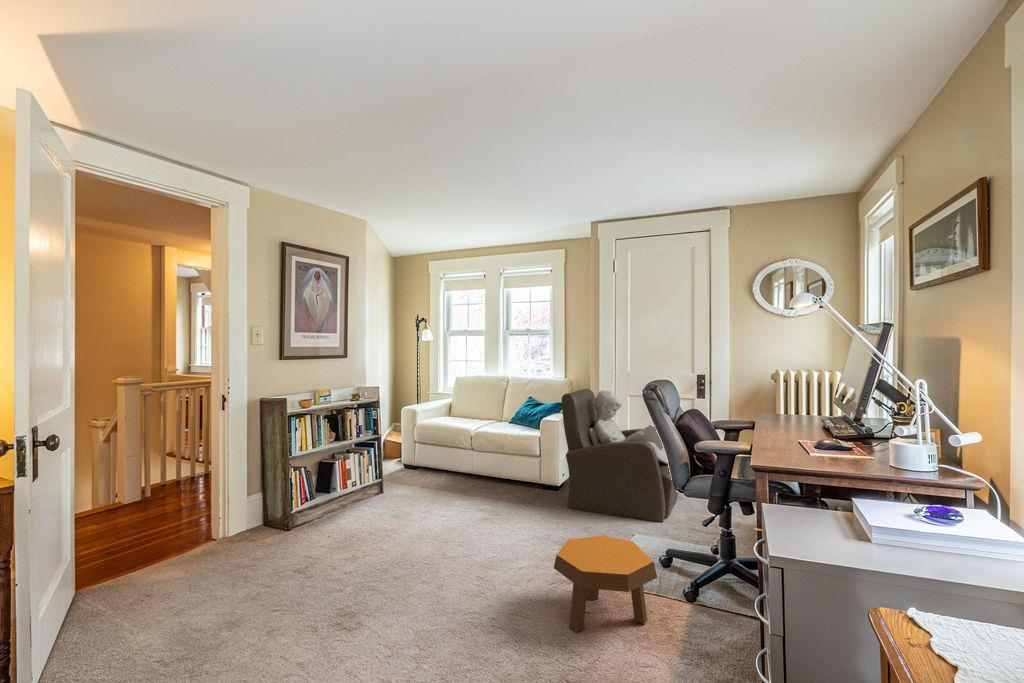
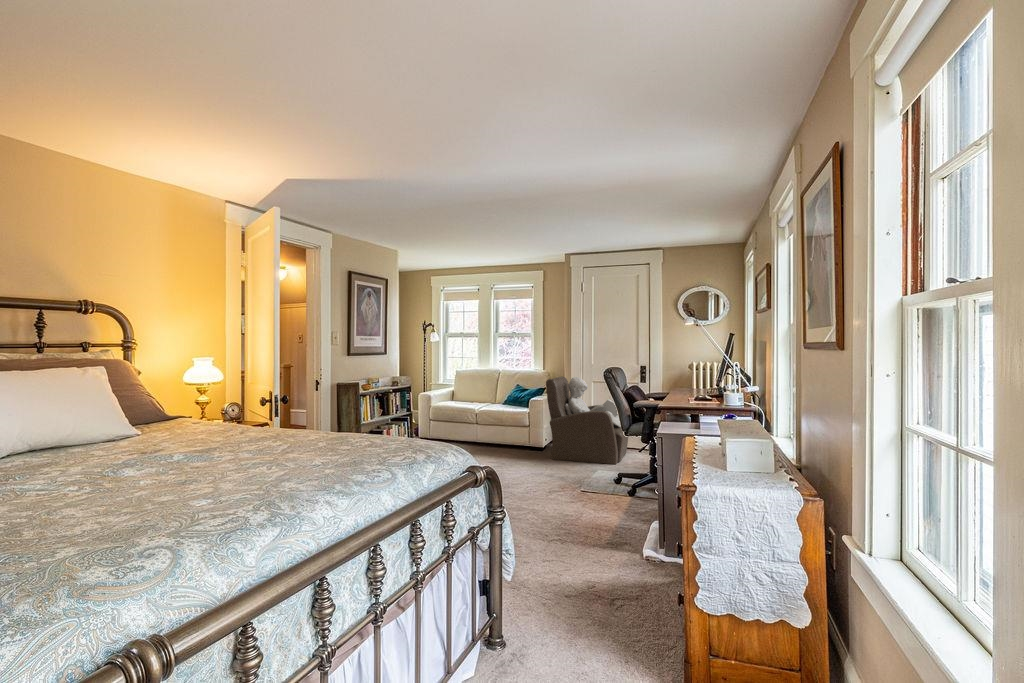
footstool: present [554,535,657,632] -> none [553,460,612,508]

